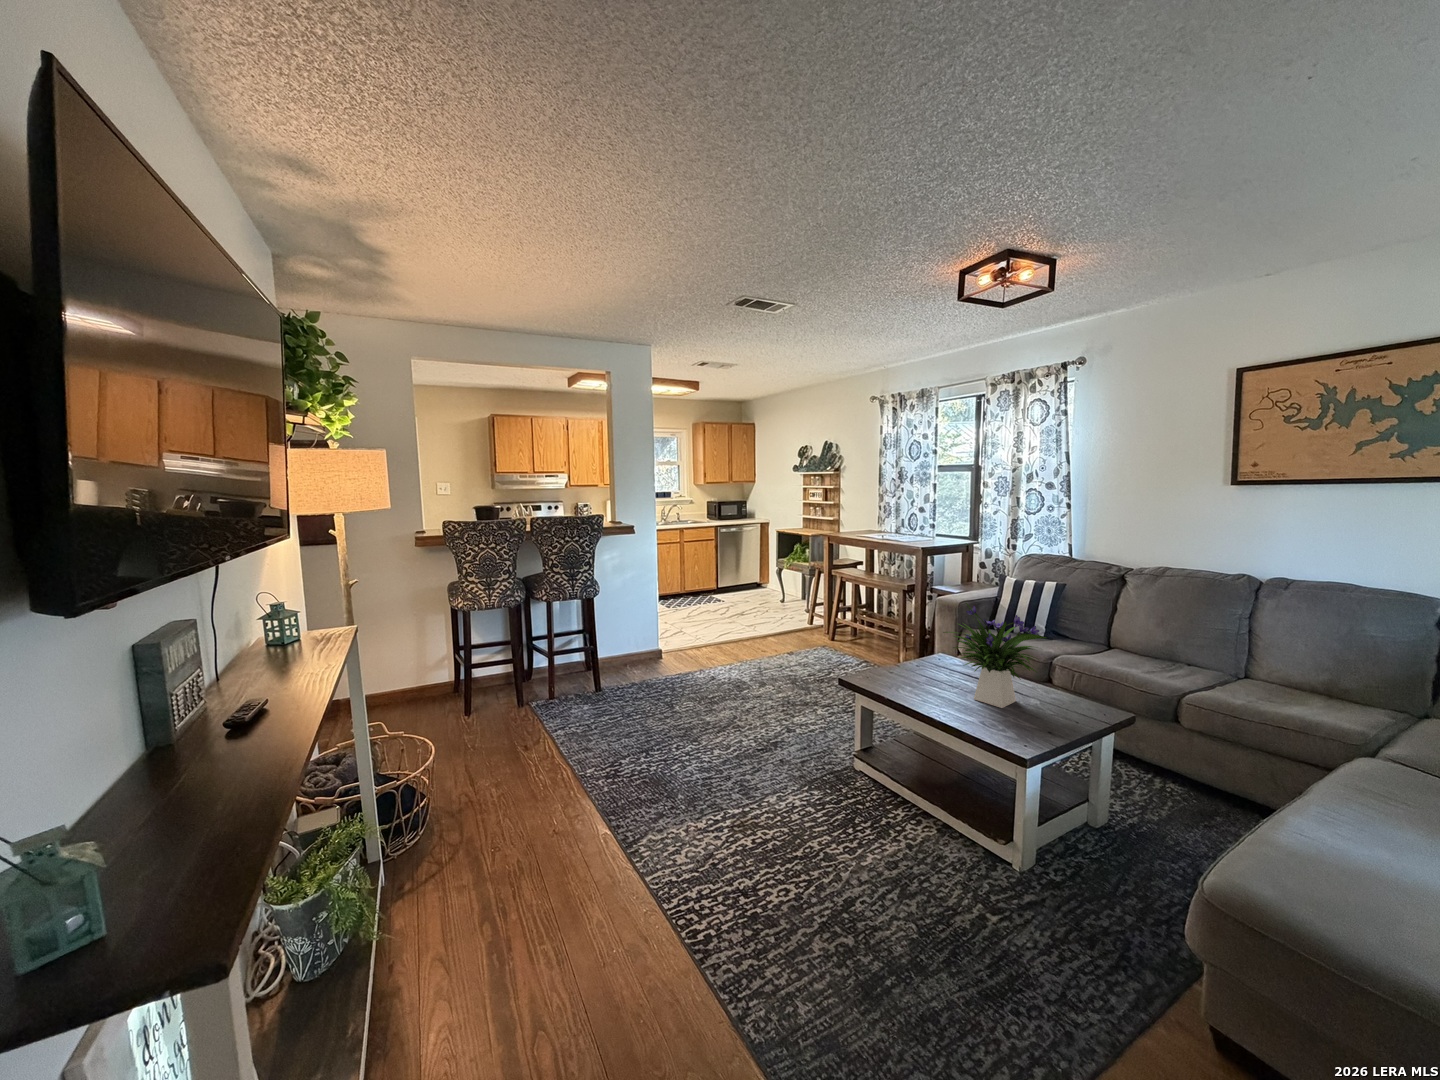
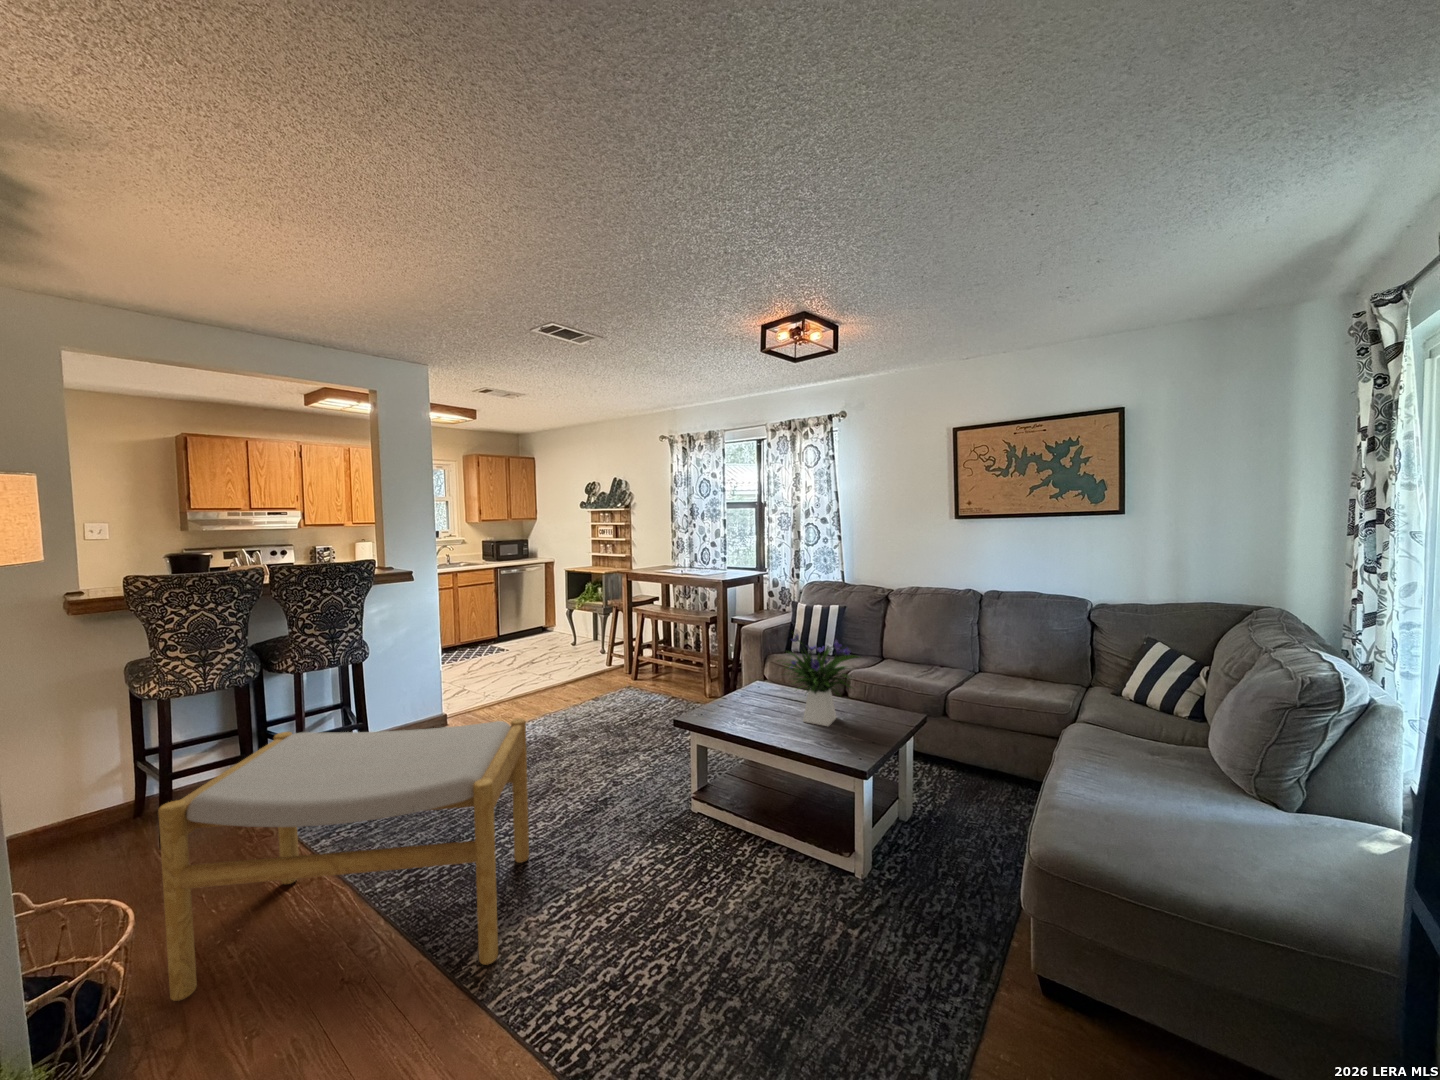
footstool: none [451,644,702,848] -> present [158,718,529,1001]

